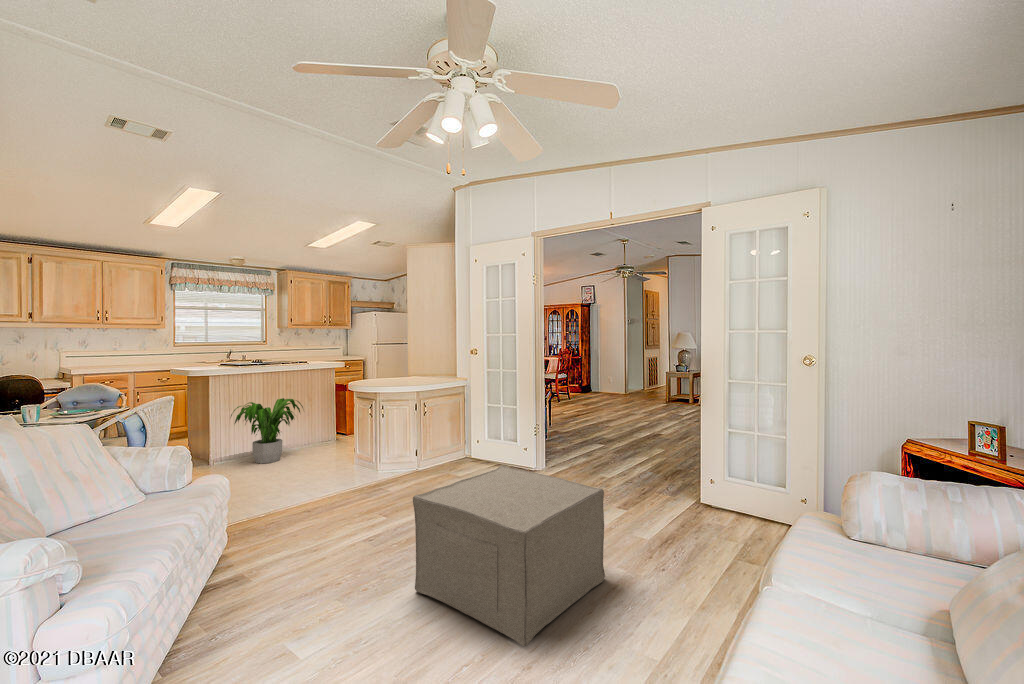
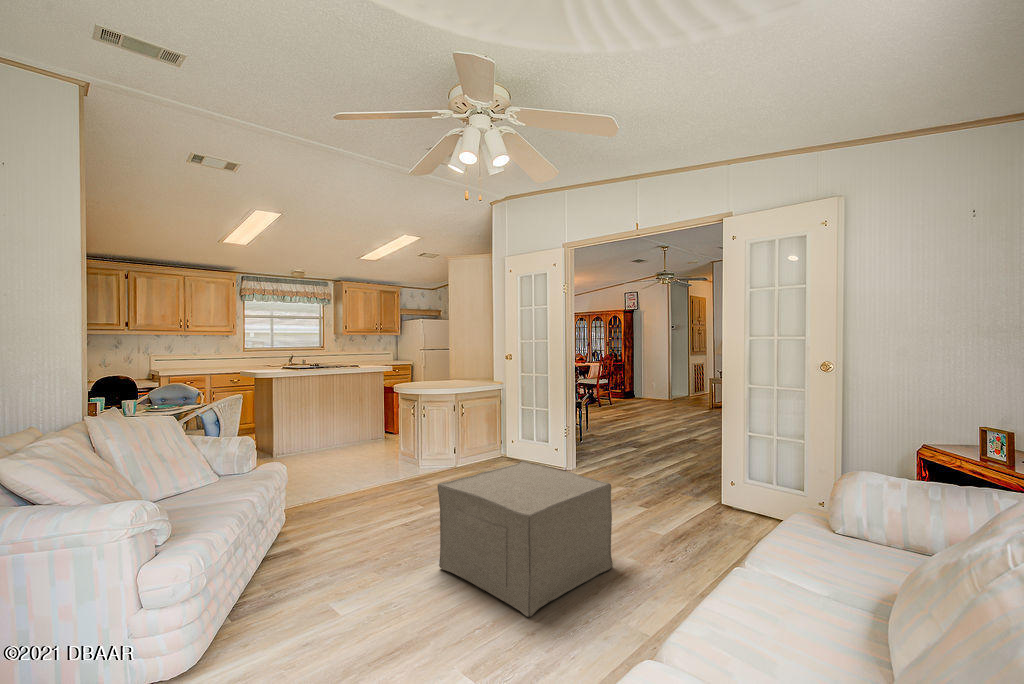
potted plant: present [231,398,303,464] -> none [290,399,354,458]

